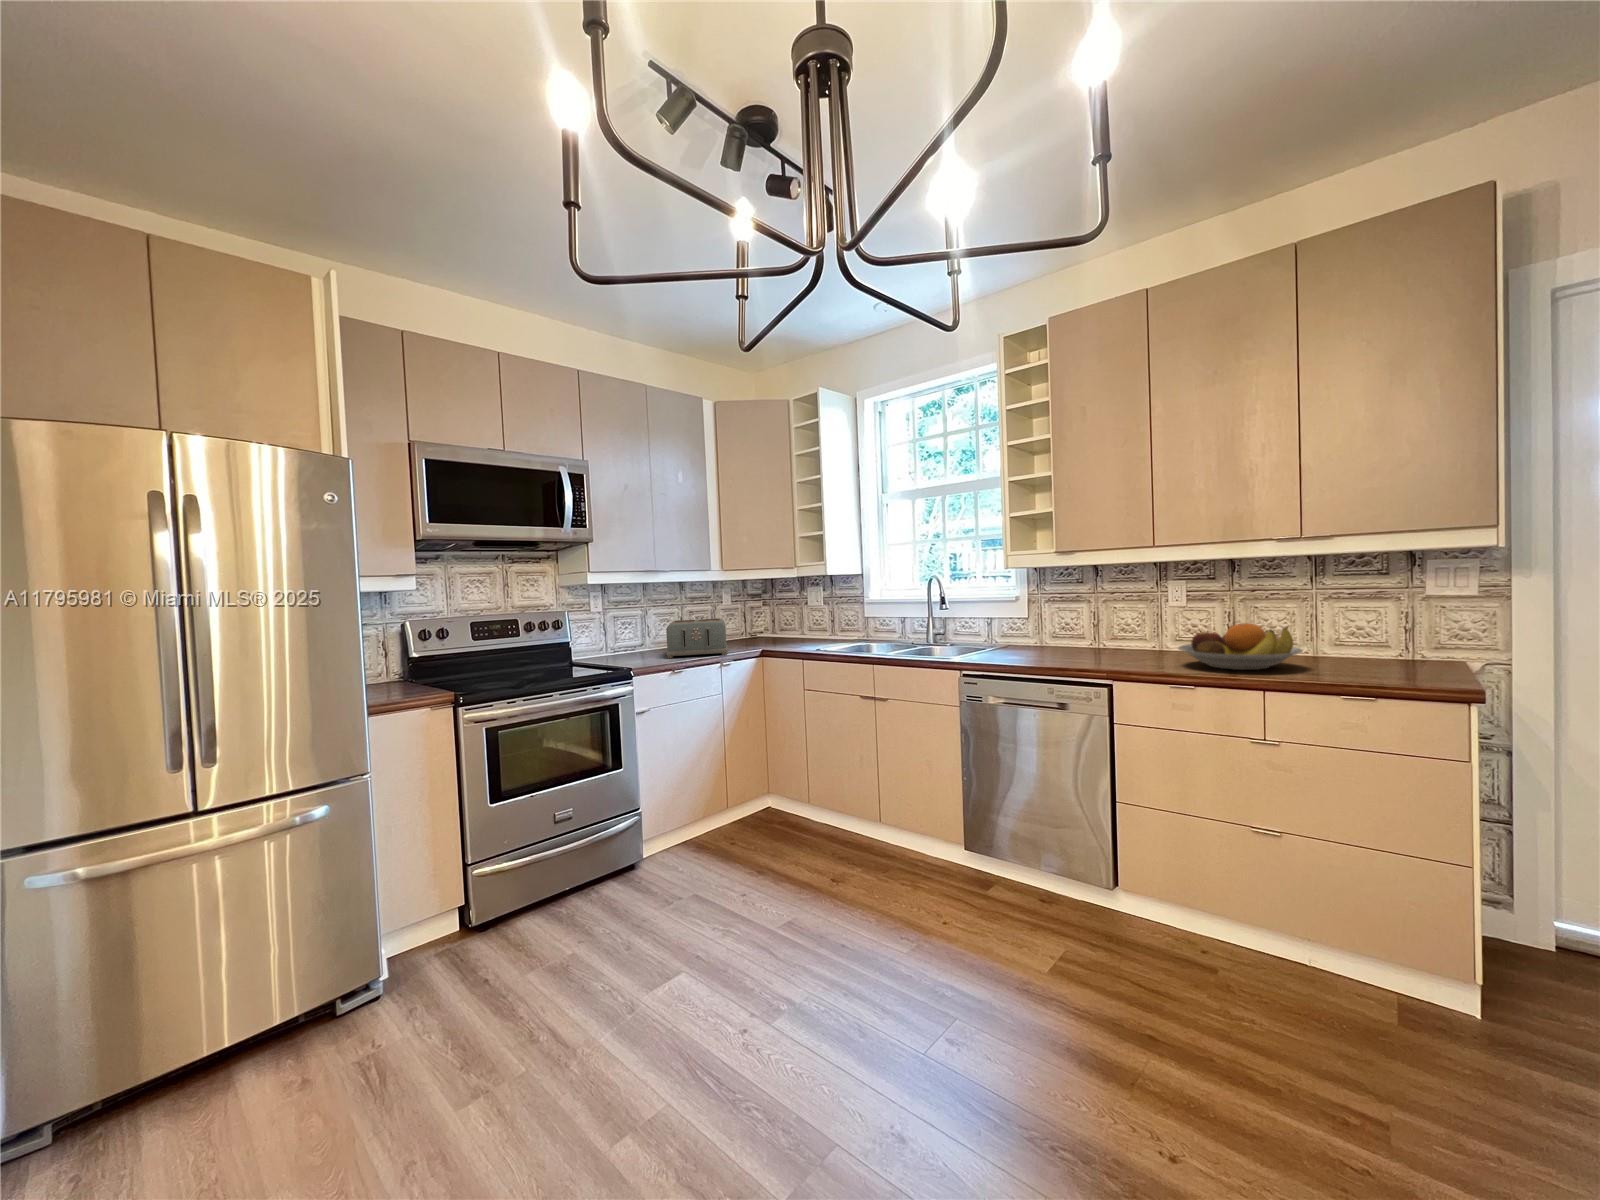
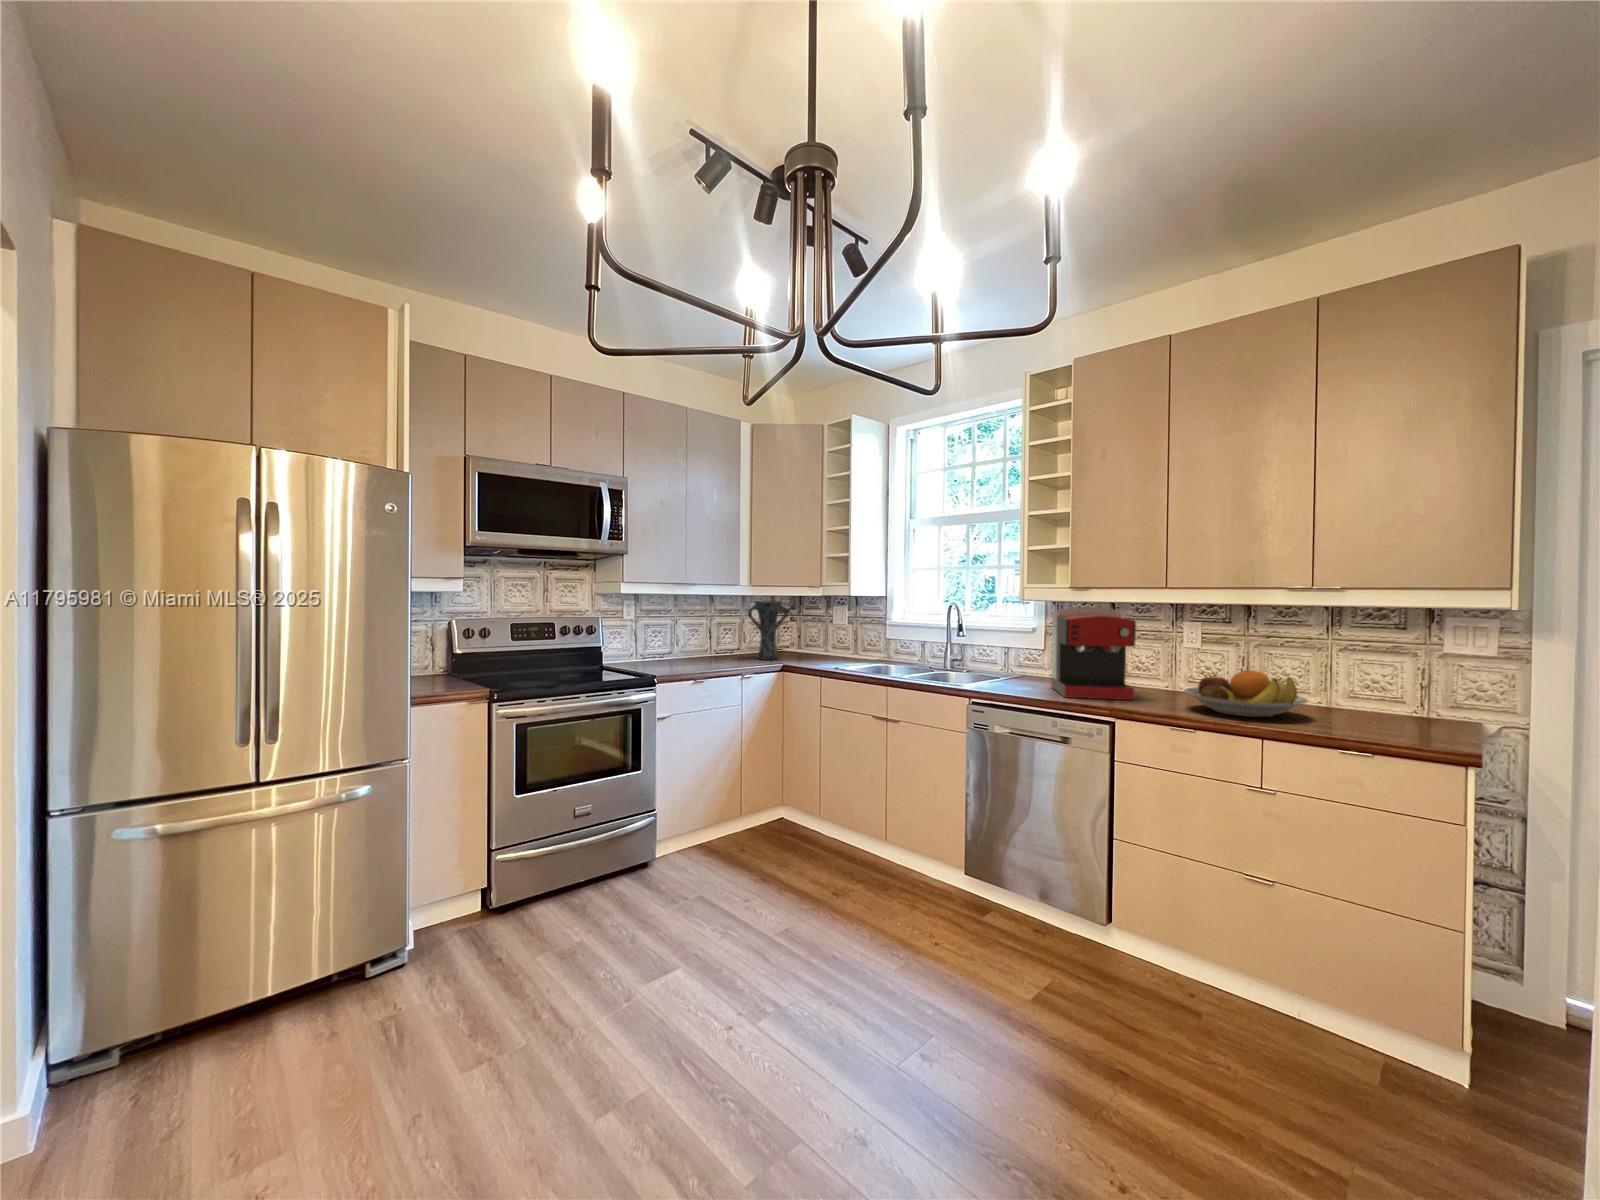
coffee maker: none [1038,570,1126,663] -> present [1052,607,1136,700]
vase: none [722,585,762,646] -> present [748,601,788,660]
toaster: present [666,618,728,658] -> none [690,632,750,668]

